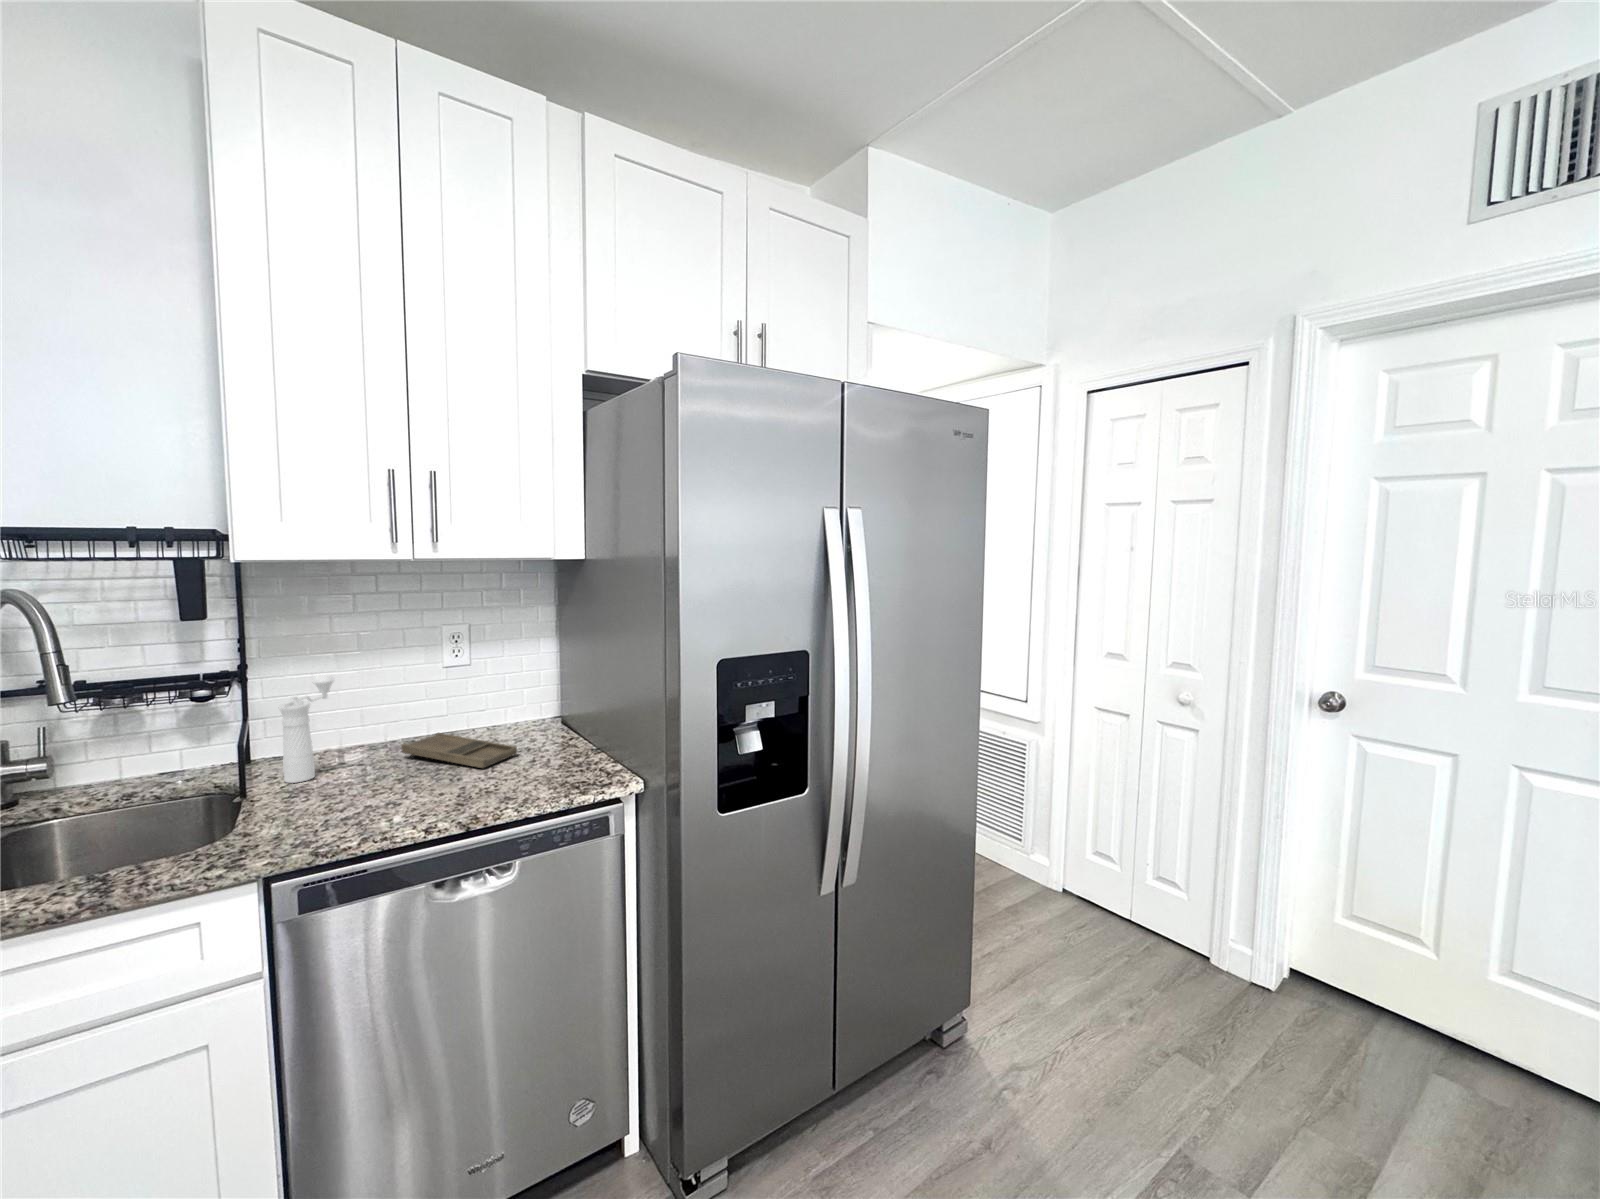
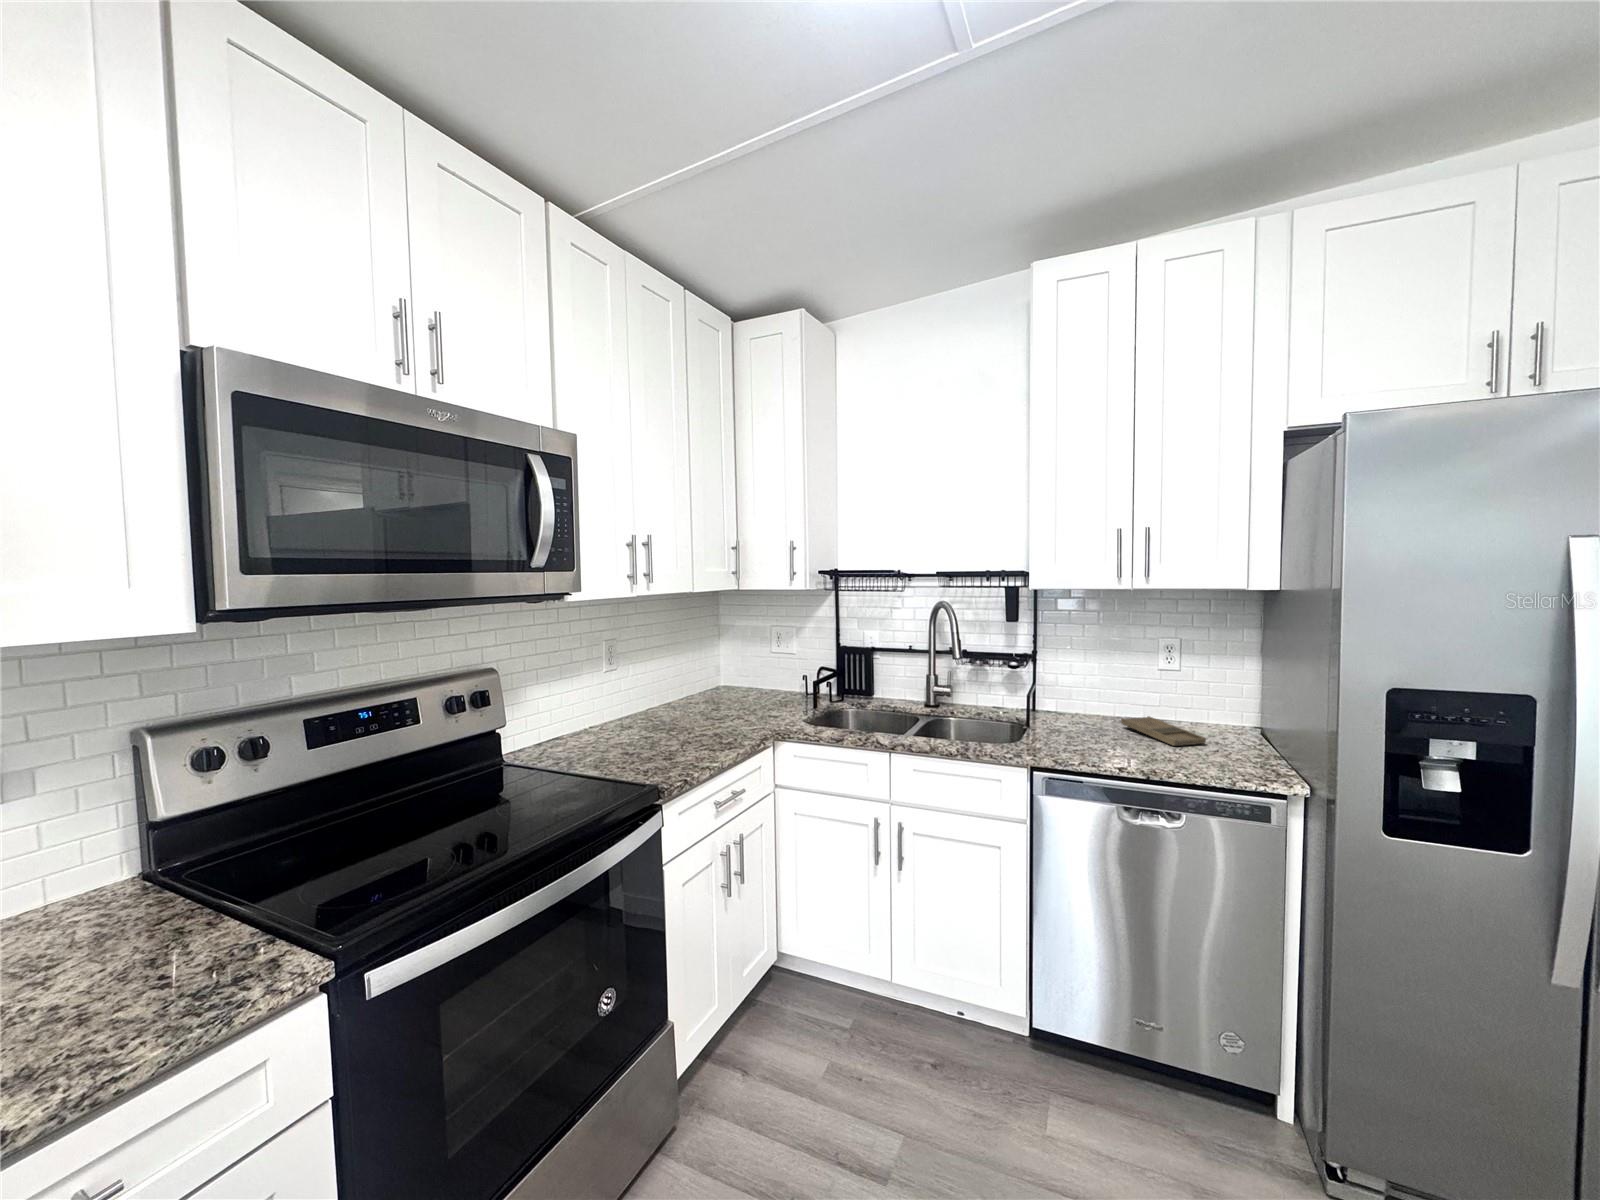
pepper mill: present [279,674,335,783] -> none [1049,663,1083,726]

